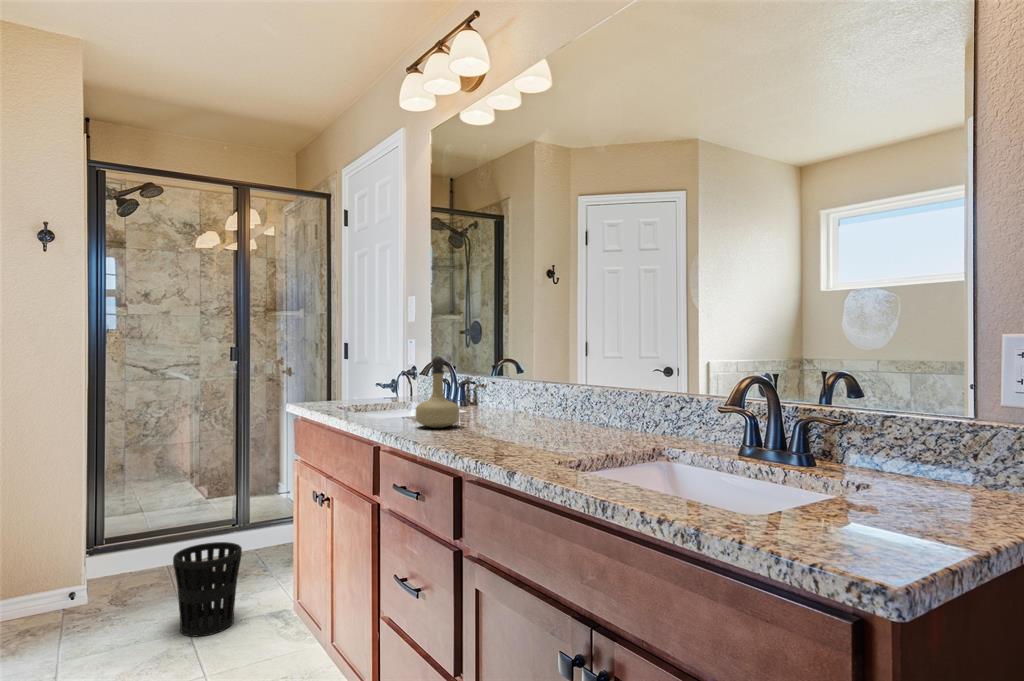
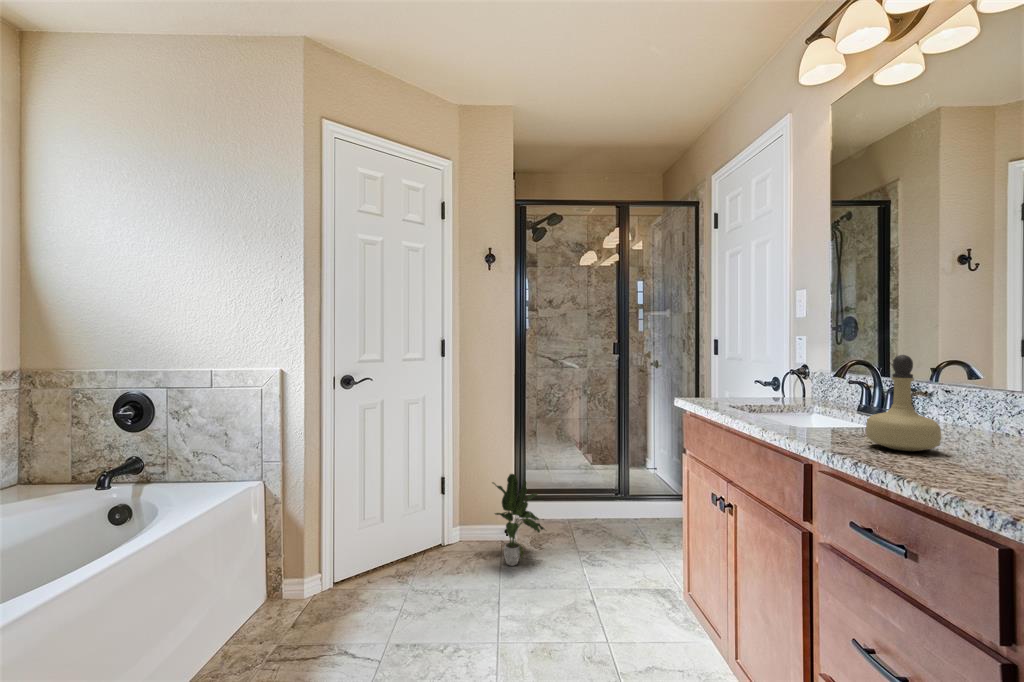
potted plant: none [50,517,136,636] -> present [492,474,544,566]
wastebasket: present [173,542,242,636] -> none [574,511,629,595]

